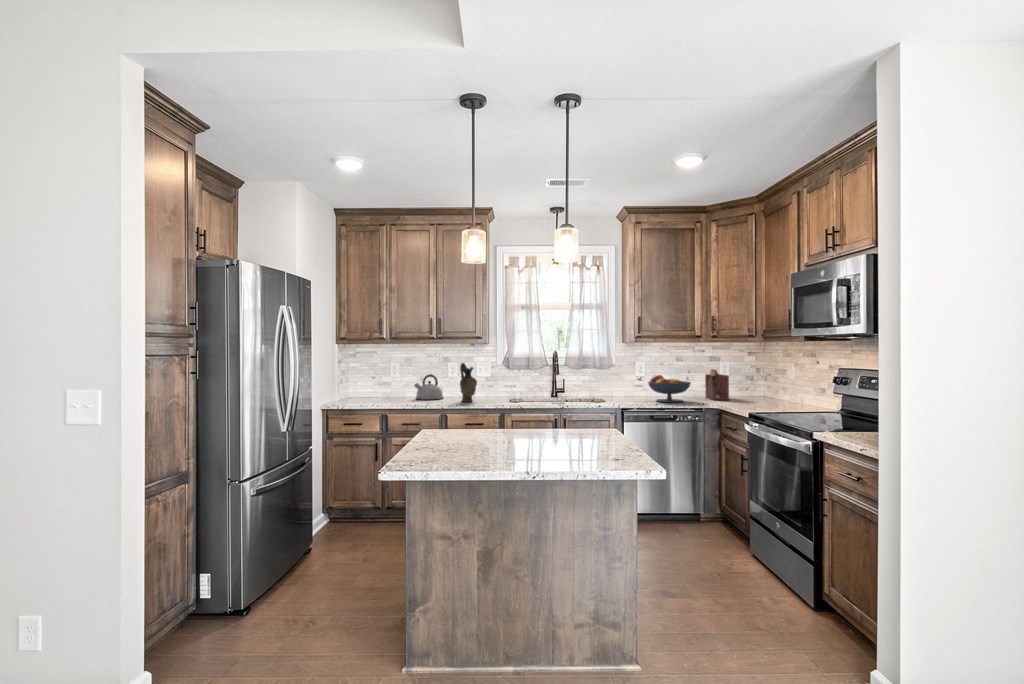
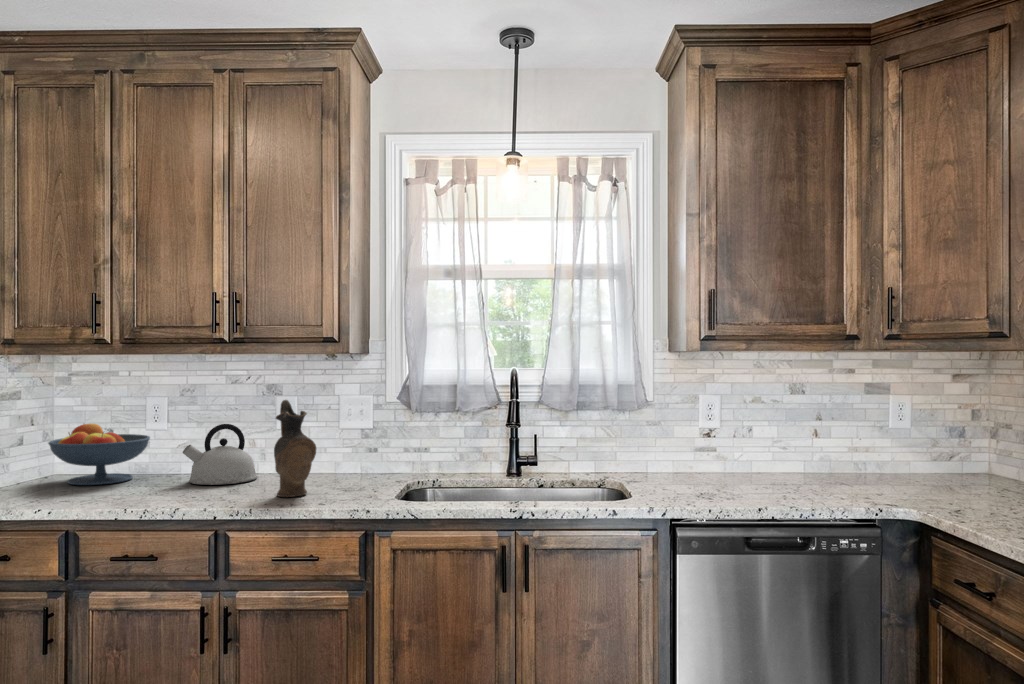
toaster: present [705,369,729,400] -> none [866,414,935,494]
fruit bowl: present [648,375,691,402] -> present [48,424,150,485]

